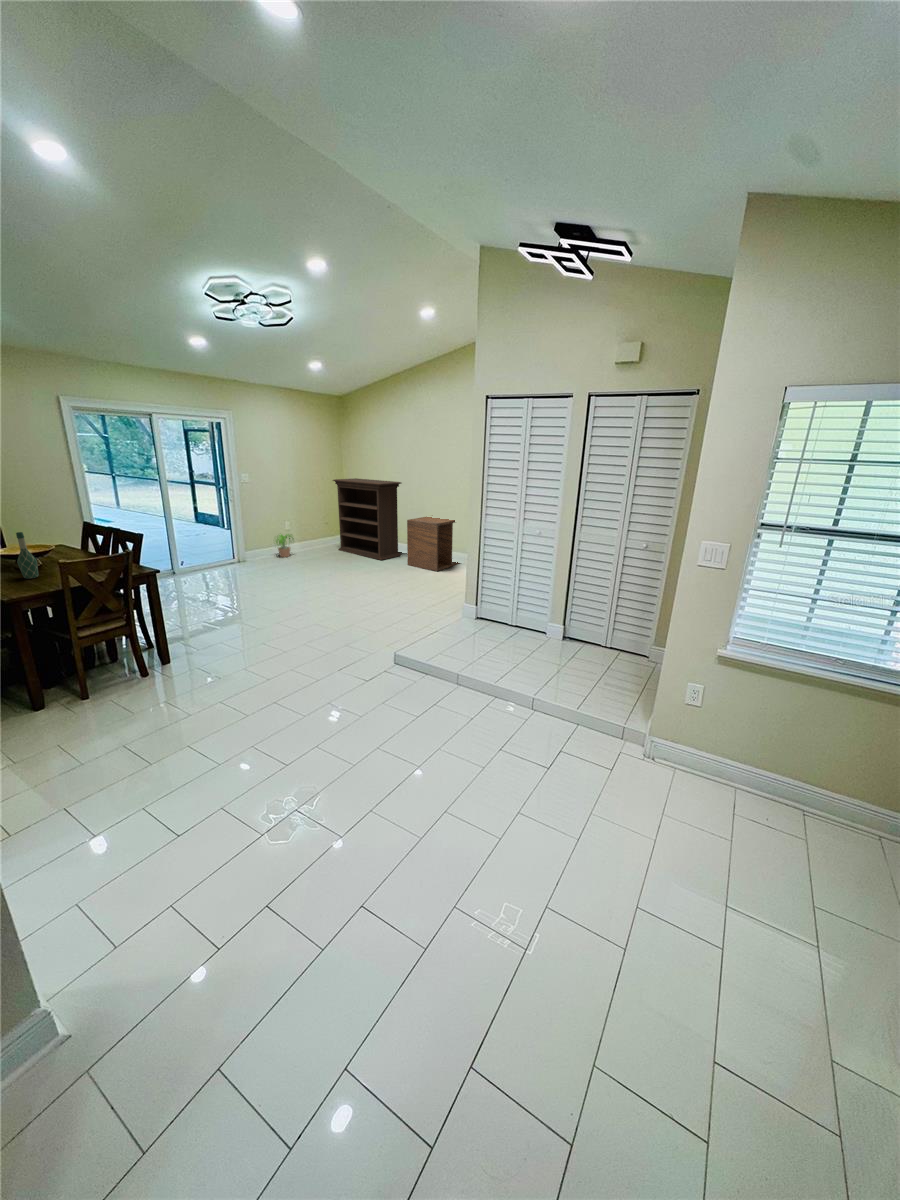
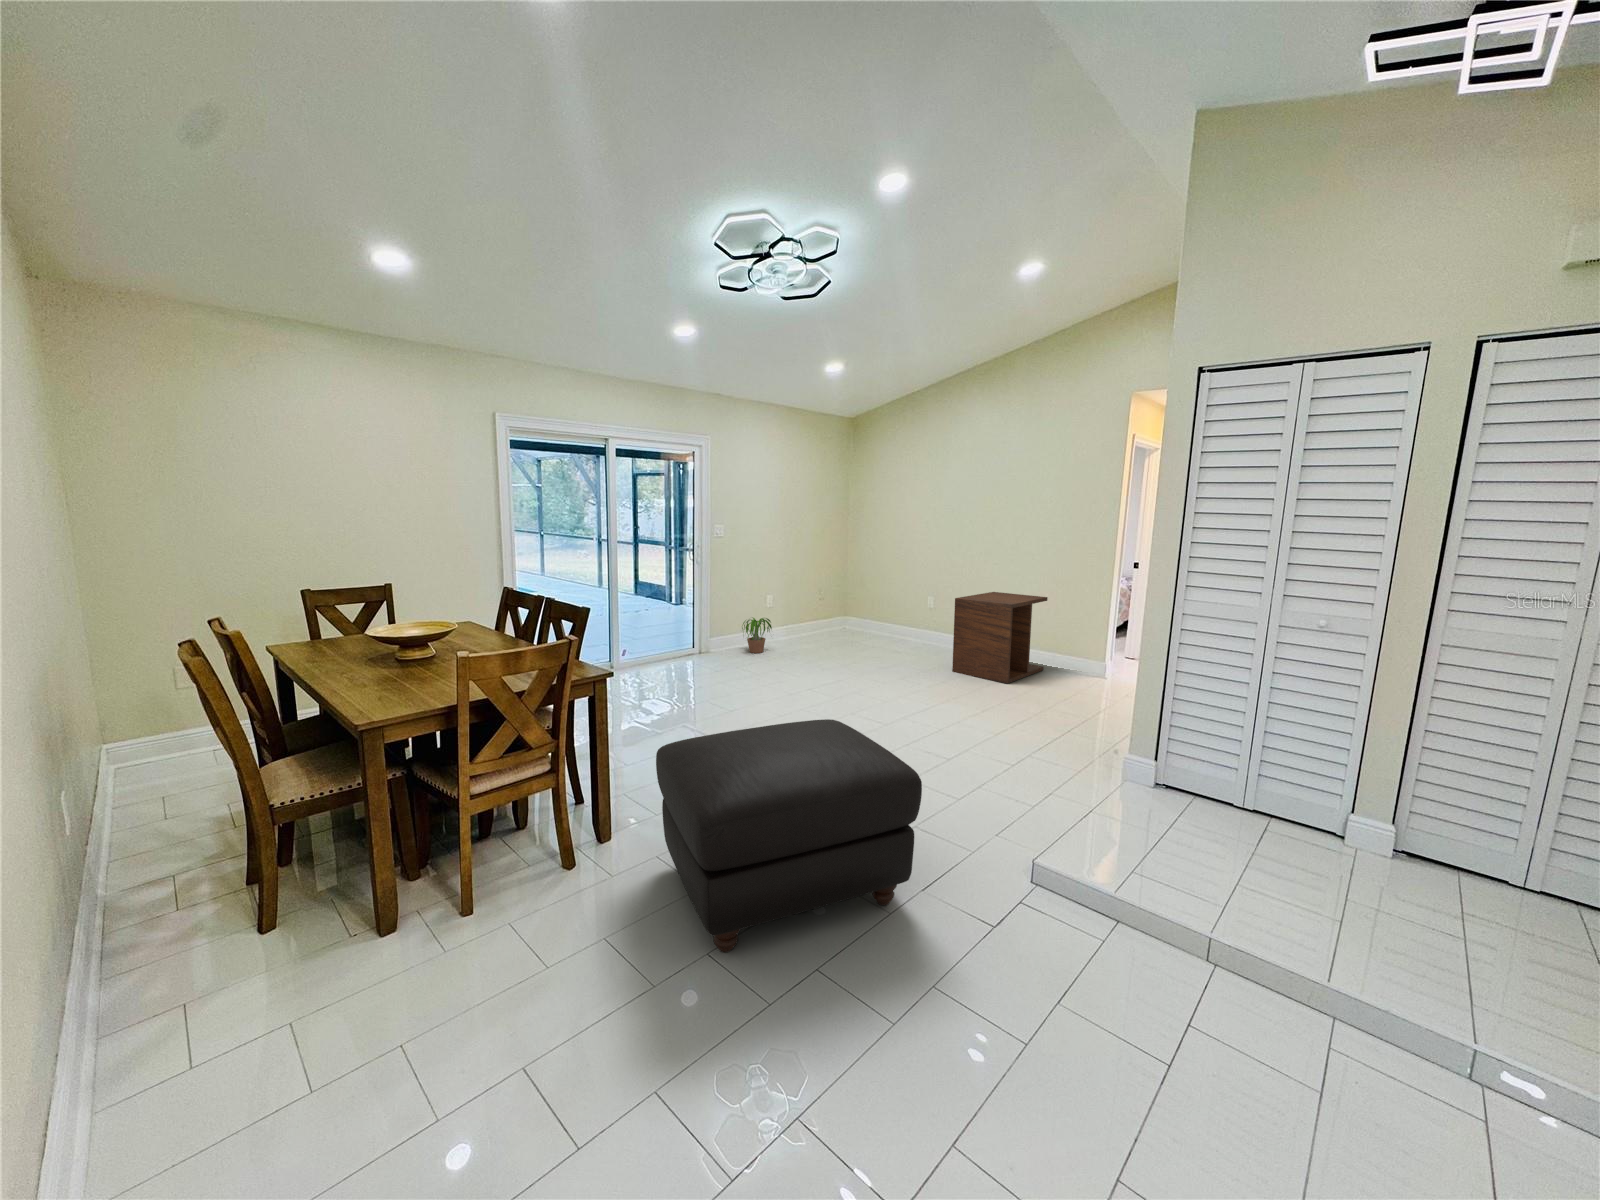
bookshelf: present [333,478,401,560] -> none [830,538,941,662]
wine bottle: present [16,532,39,579] -> none [398,601,427,681]
ottoman: none [187,592,326,701] -> present [656,719,922,952]

